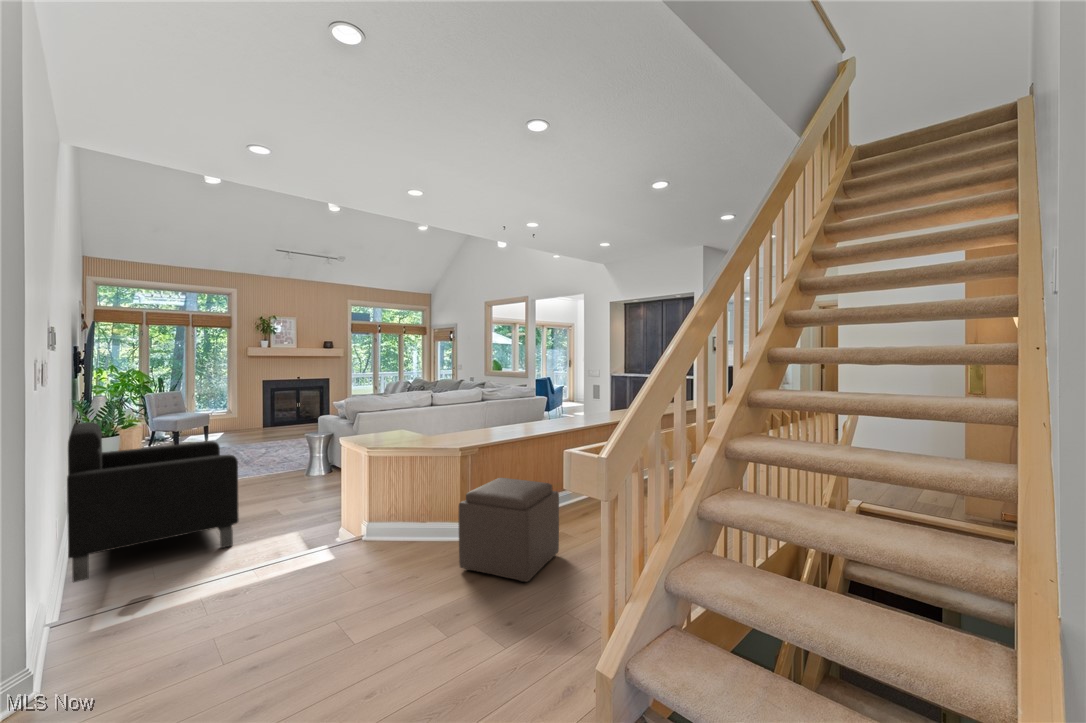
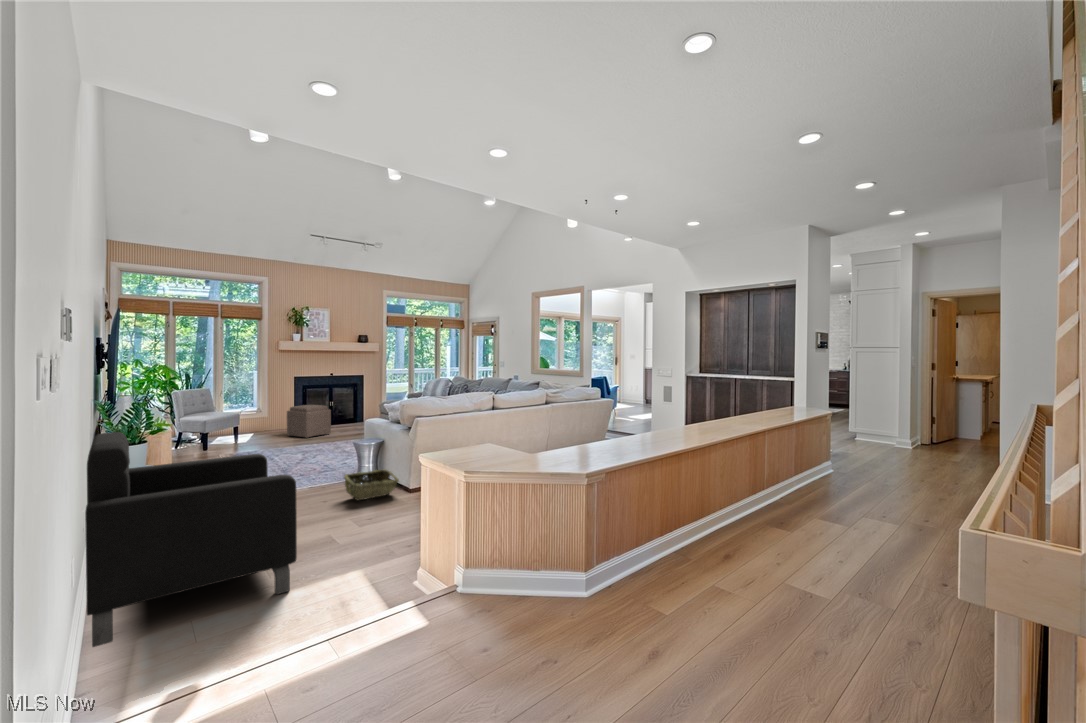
woven basket: none [293,458,342,484] -> present [344,470,399,500]
ottoman: present [458,478,559,582] -> present [287,405,331,438]

